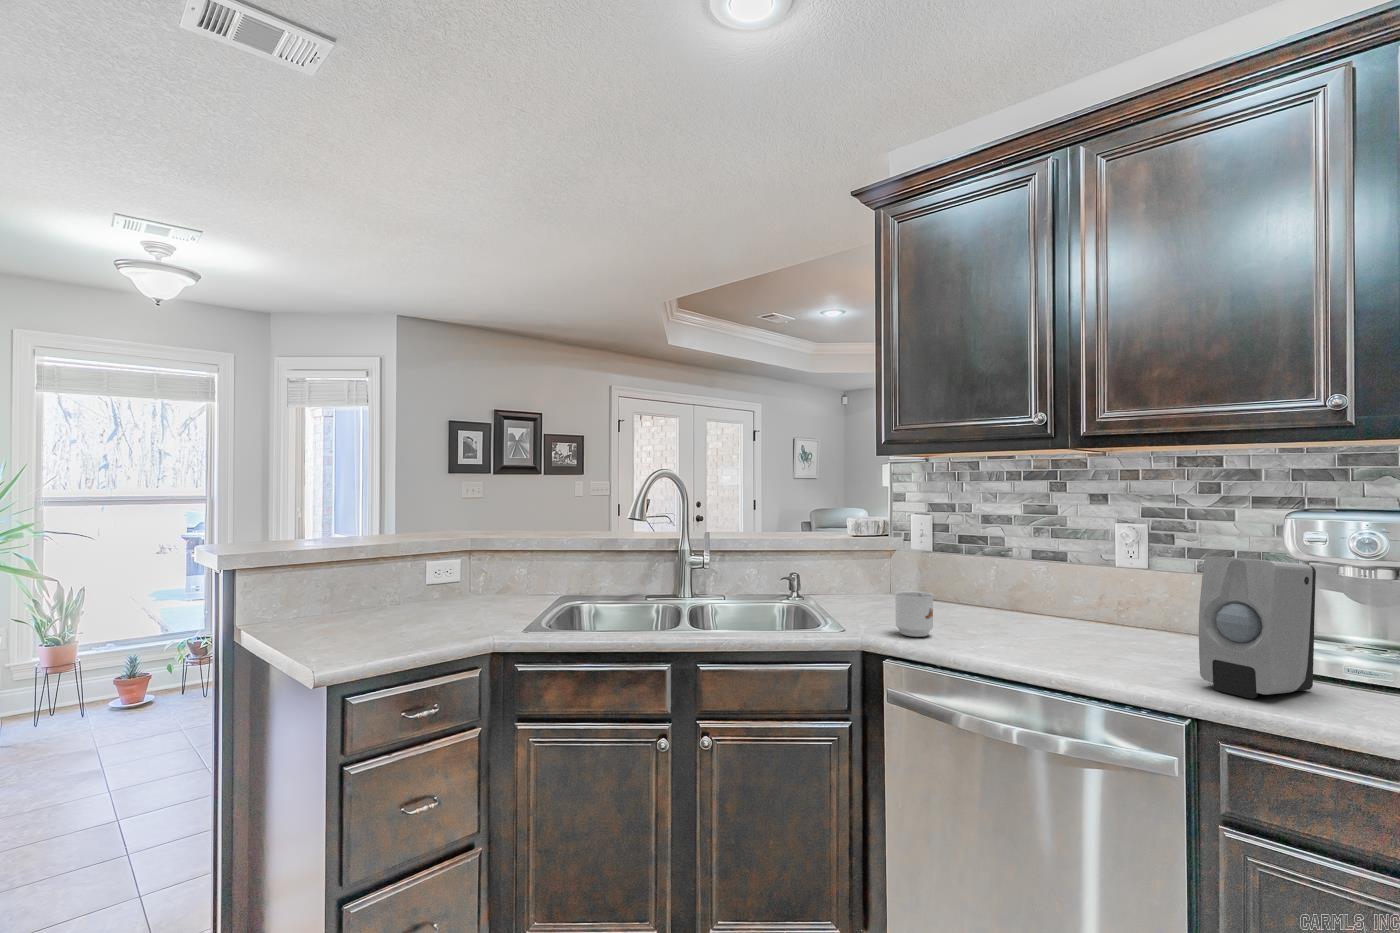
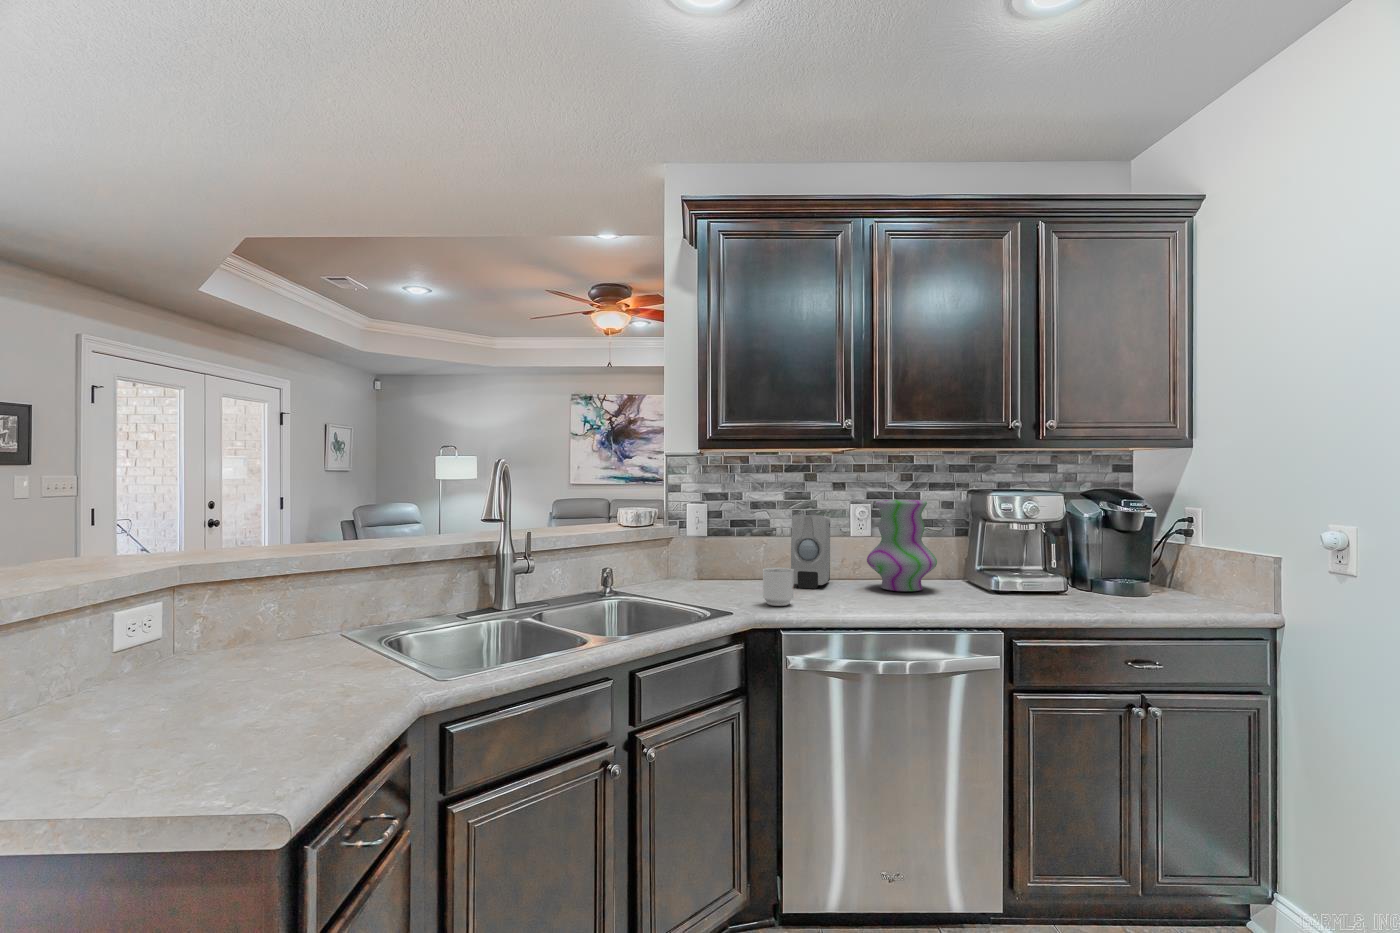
vase: none [1087,519,1202,653] -> present [867,500,937,591]
soap dispenser: present [1199,556,1316,698] -> present [791,515,830,589]

